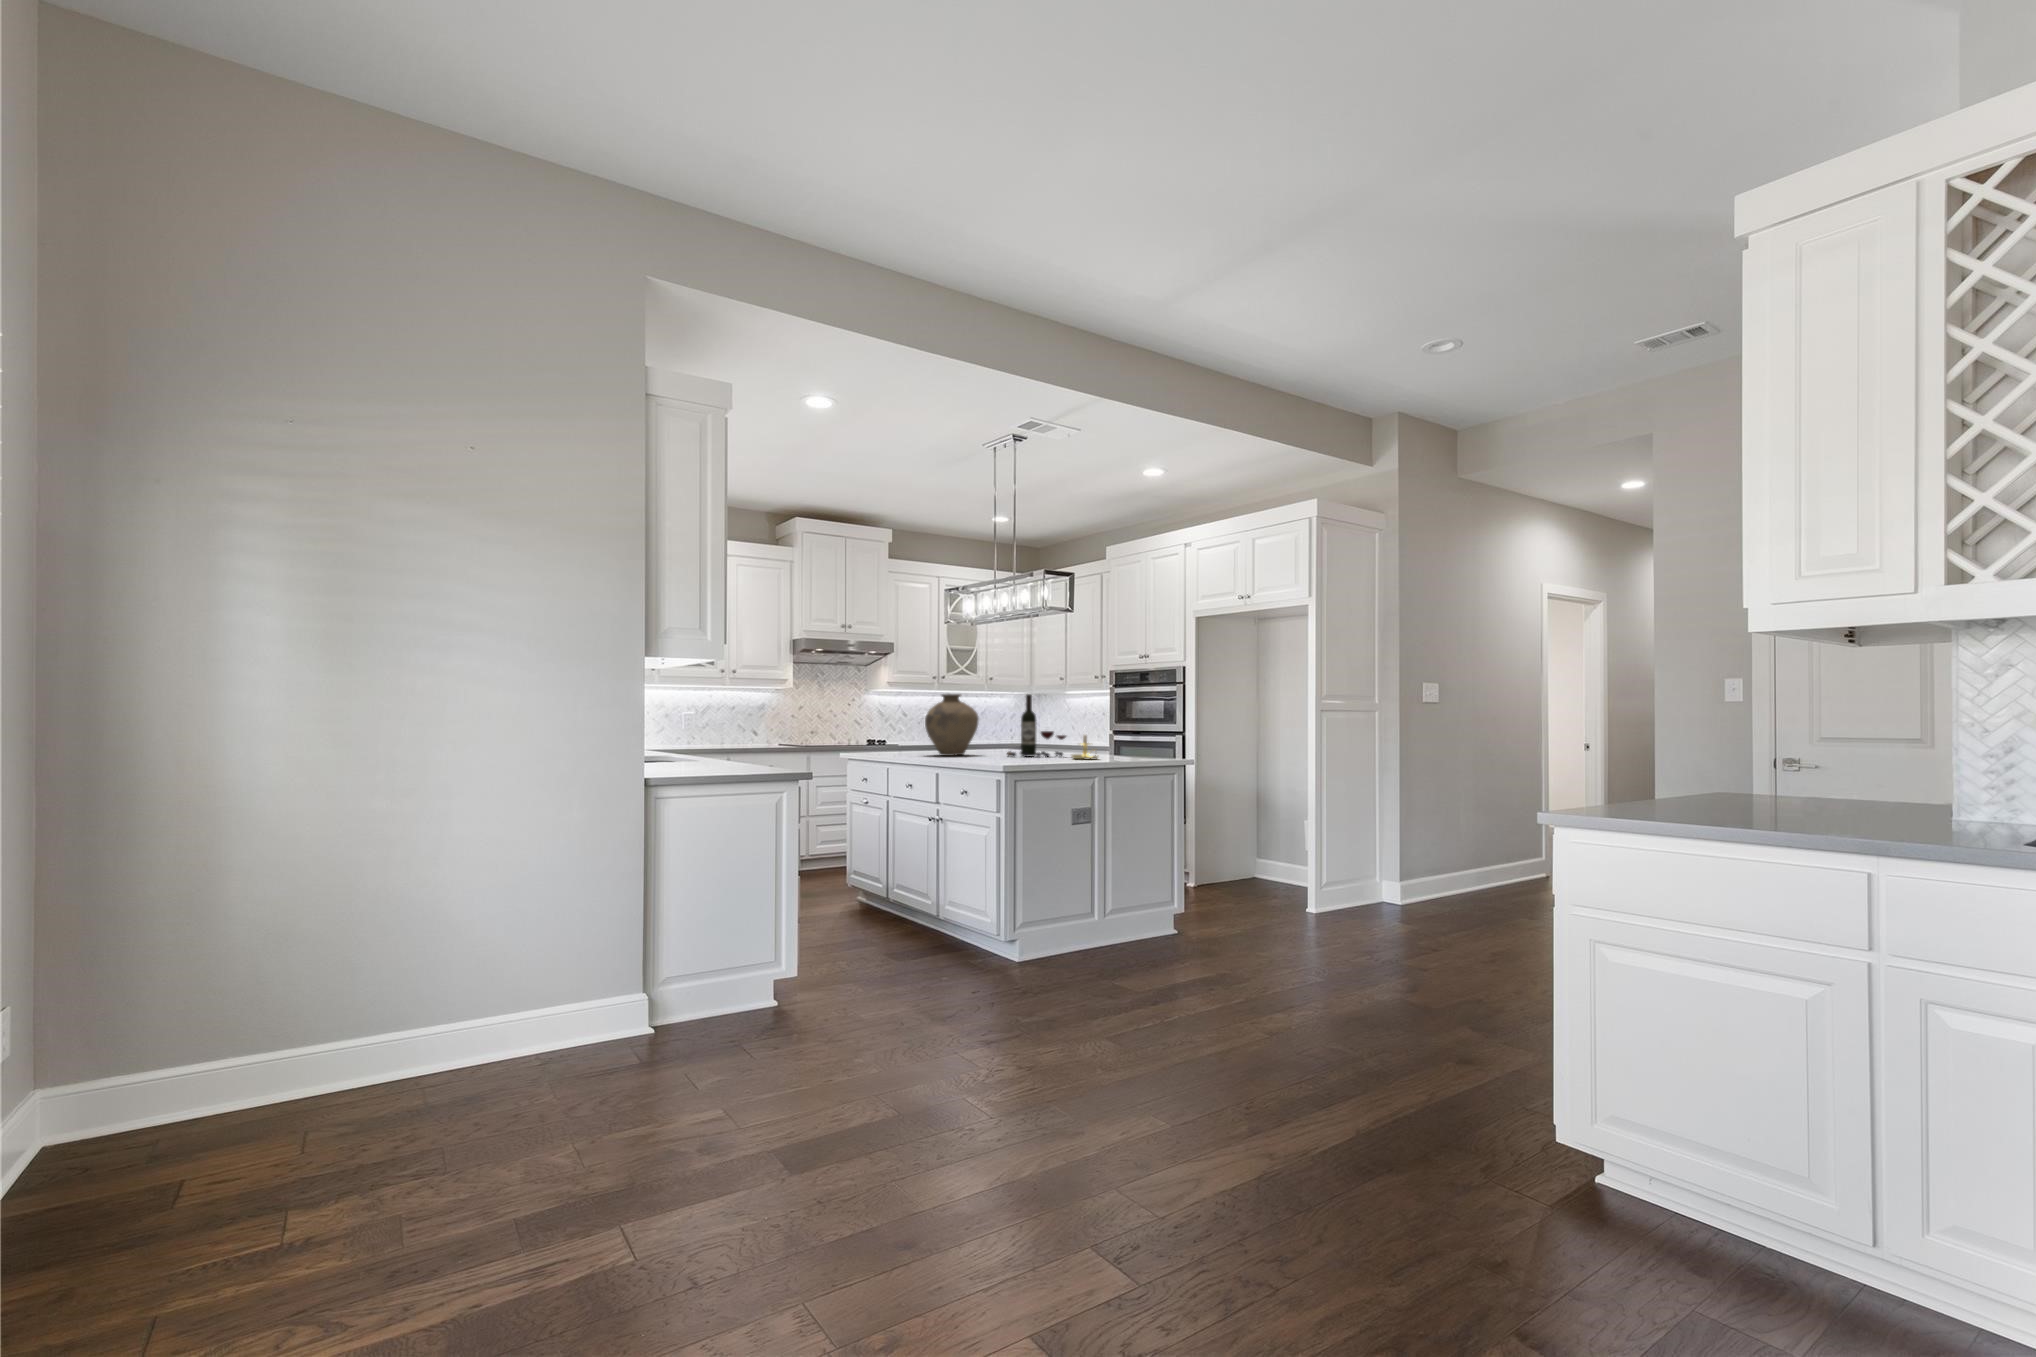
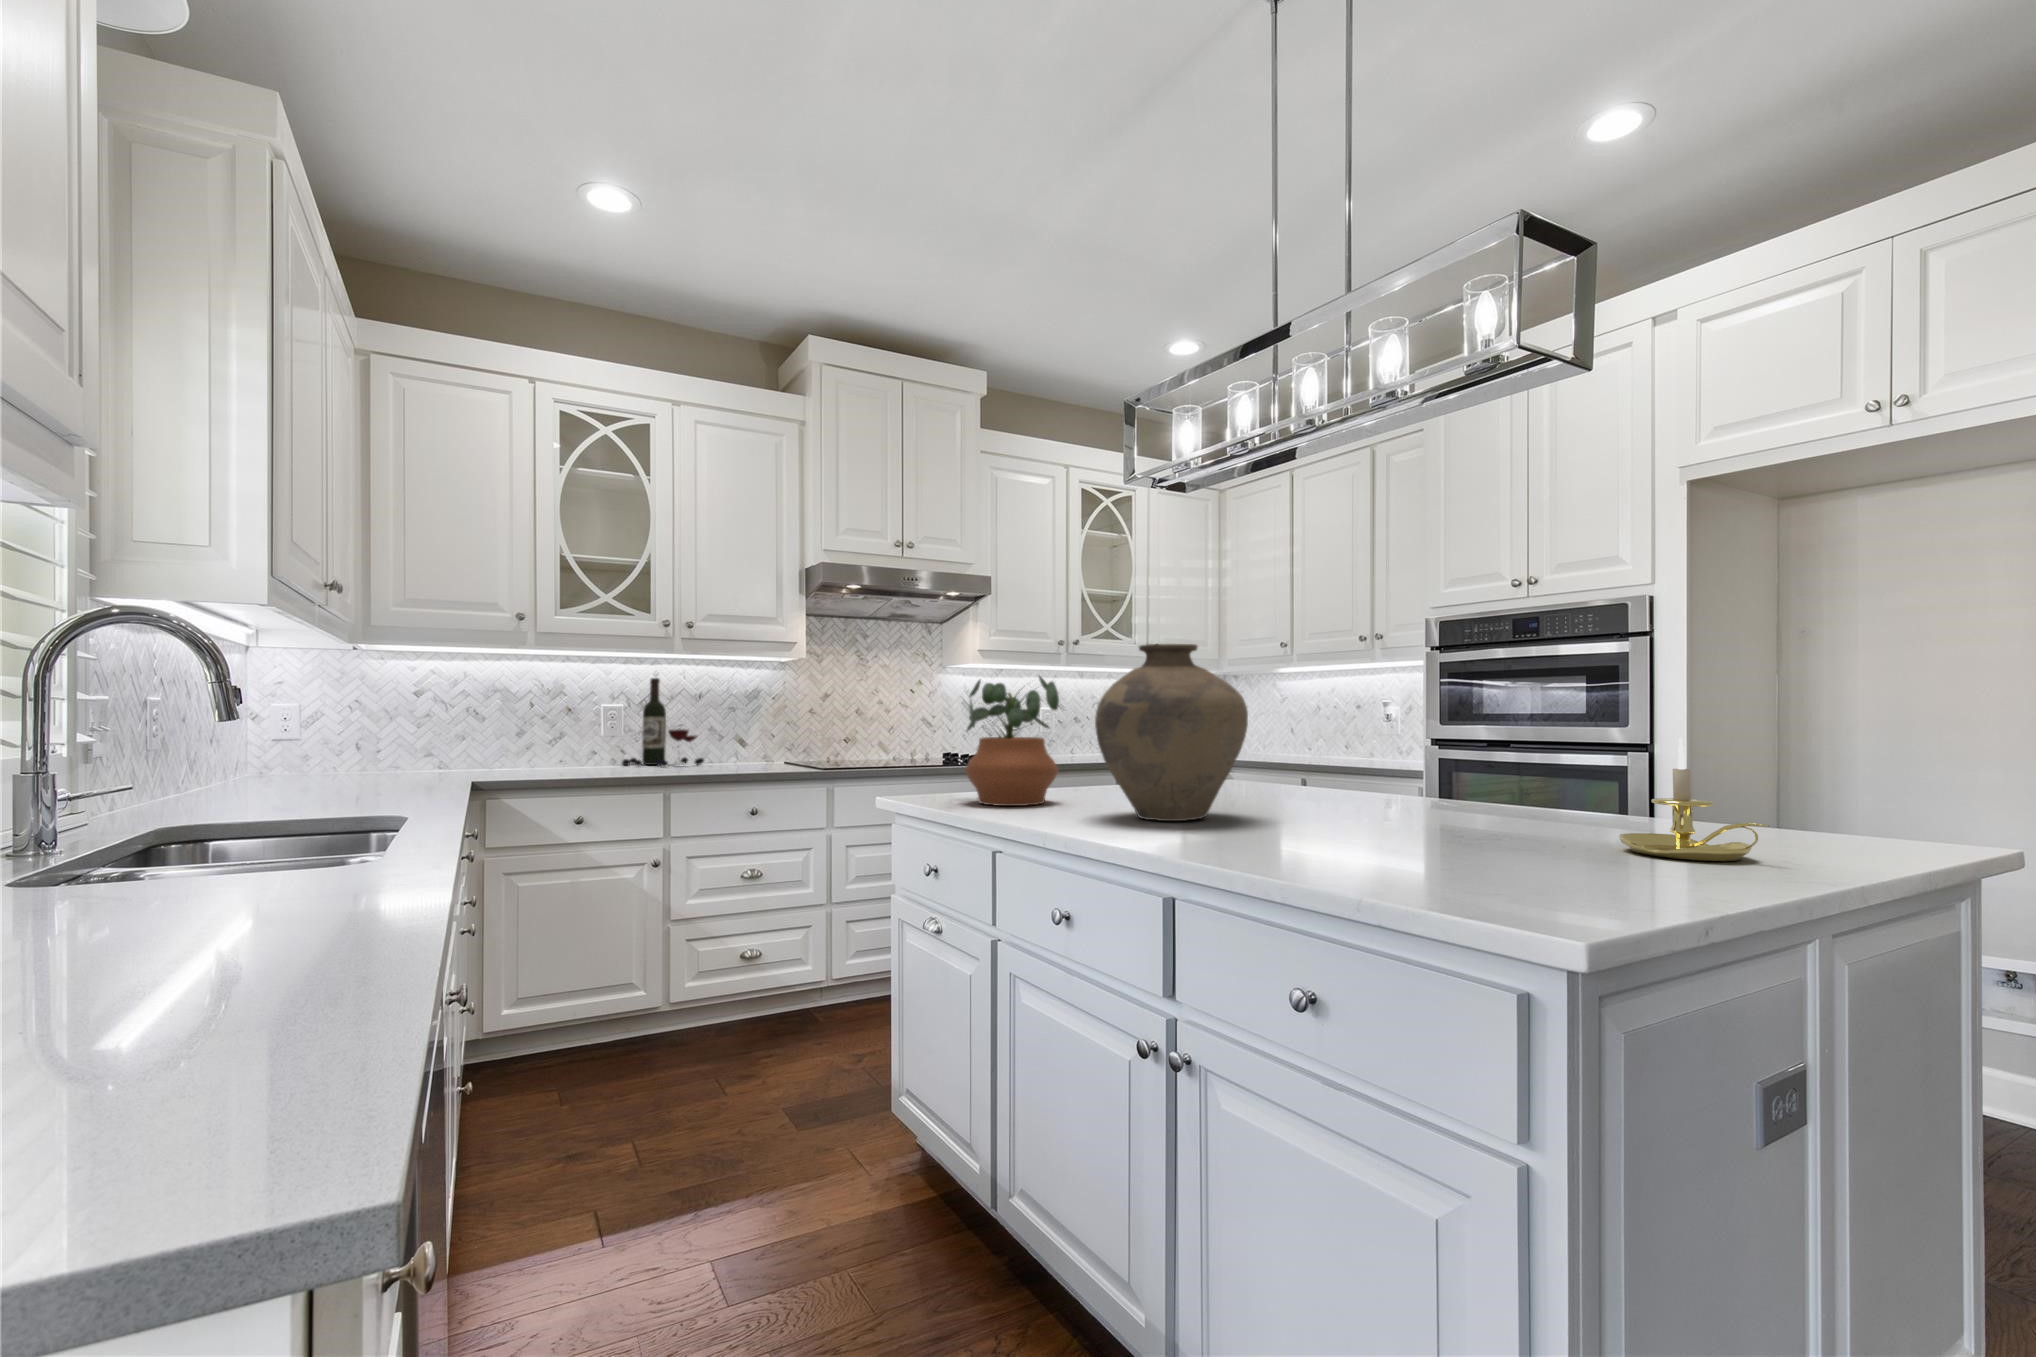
wine bottle: present [1007,694,1066,757] -> present [622,678,704,766]
potted plant: none [878,703,915,754] -> present [965,676,1059,806]

